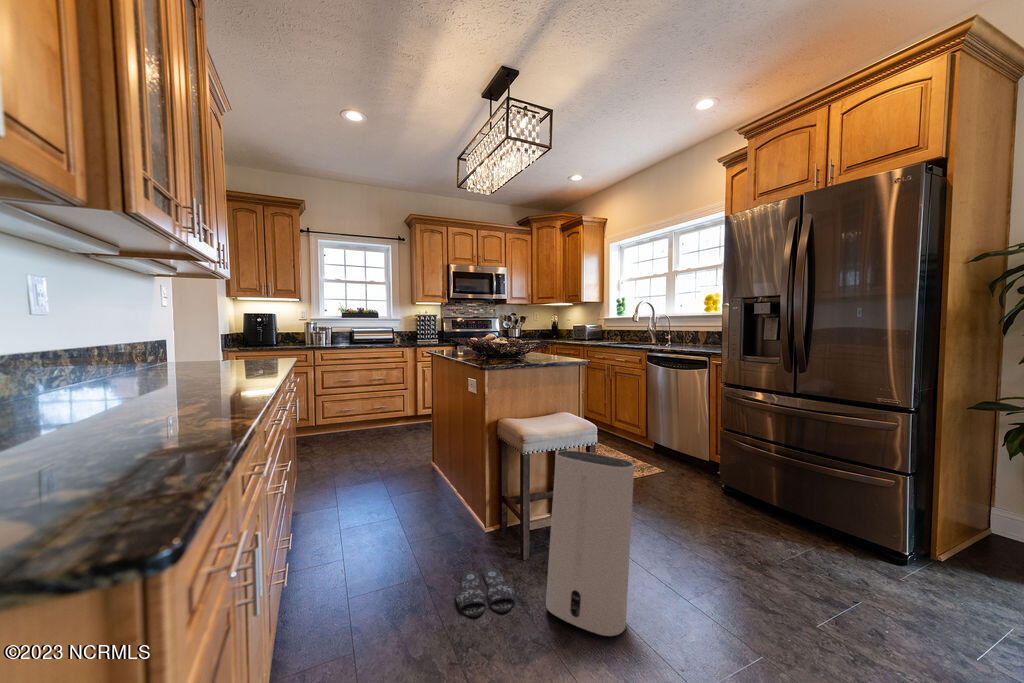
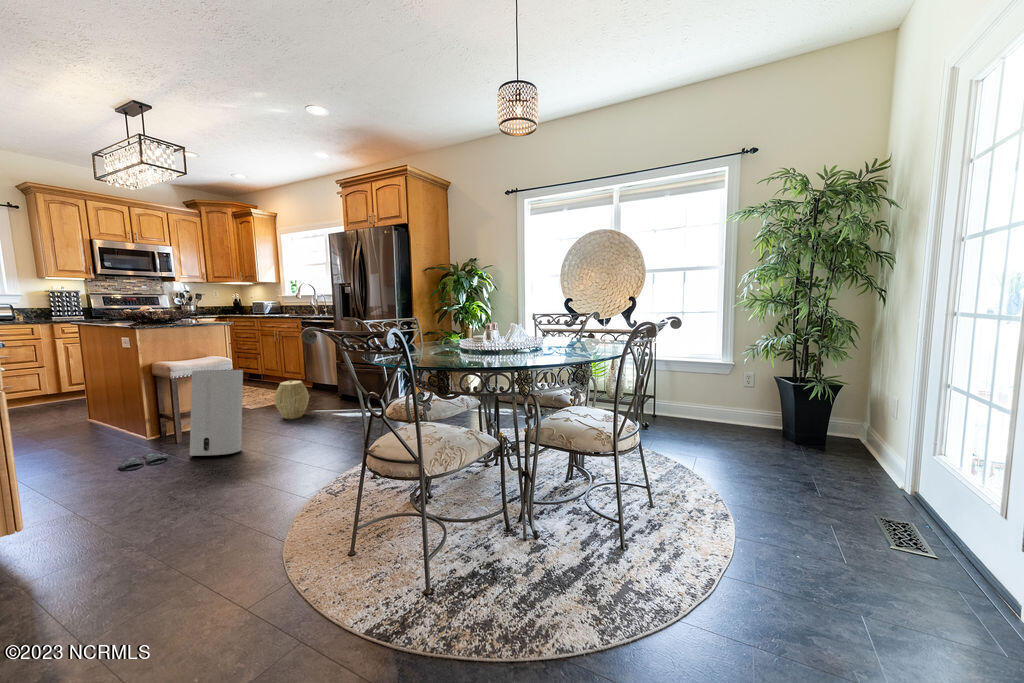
woven basket: none [640,460,694,531] -> present [275,380,309,419]

